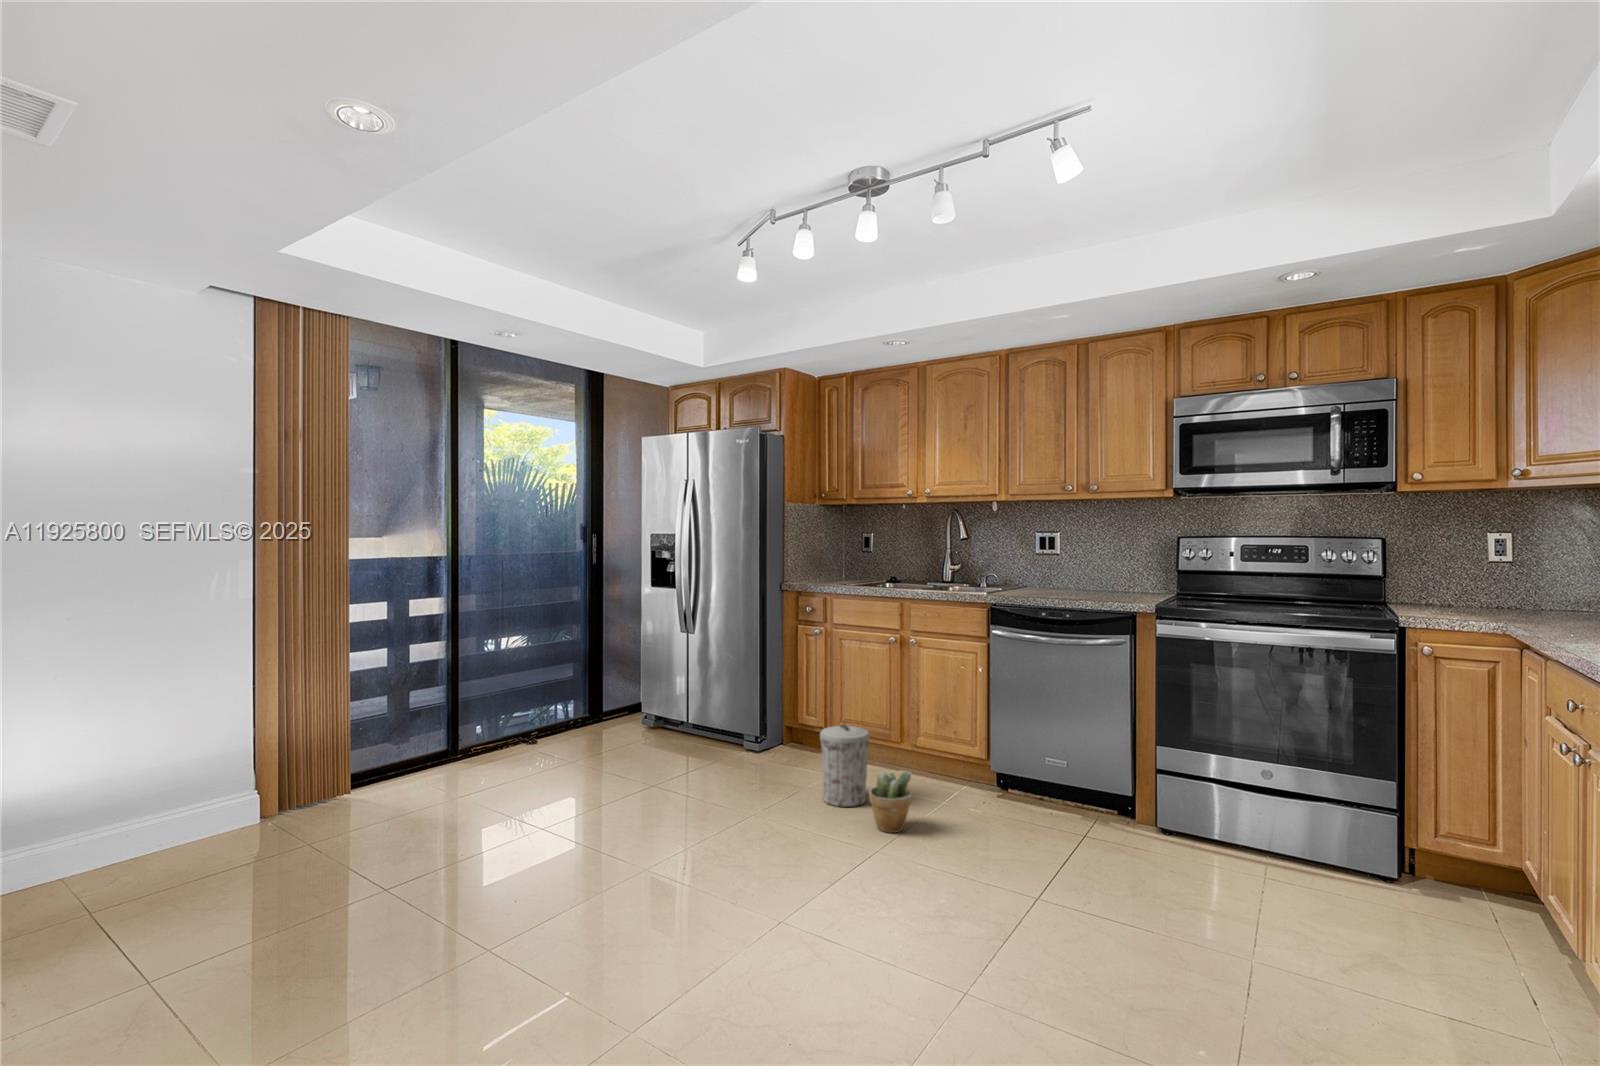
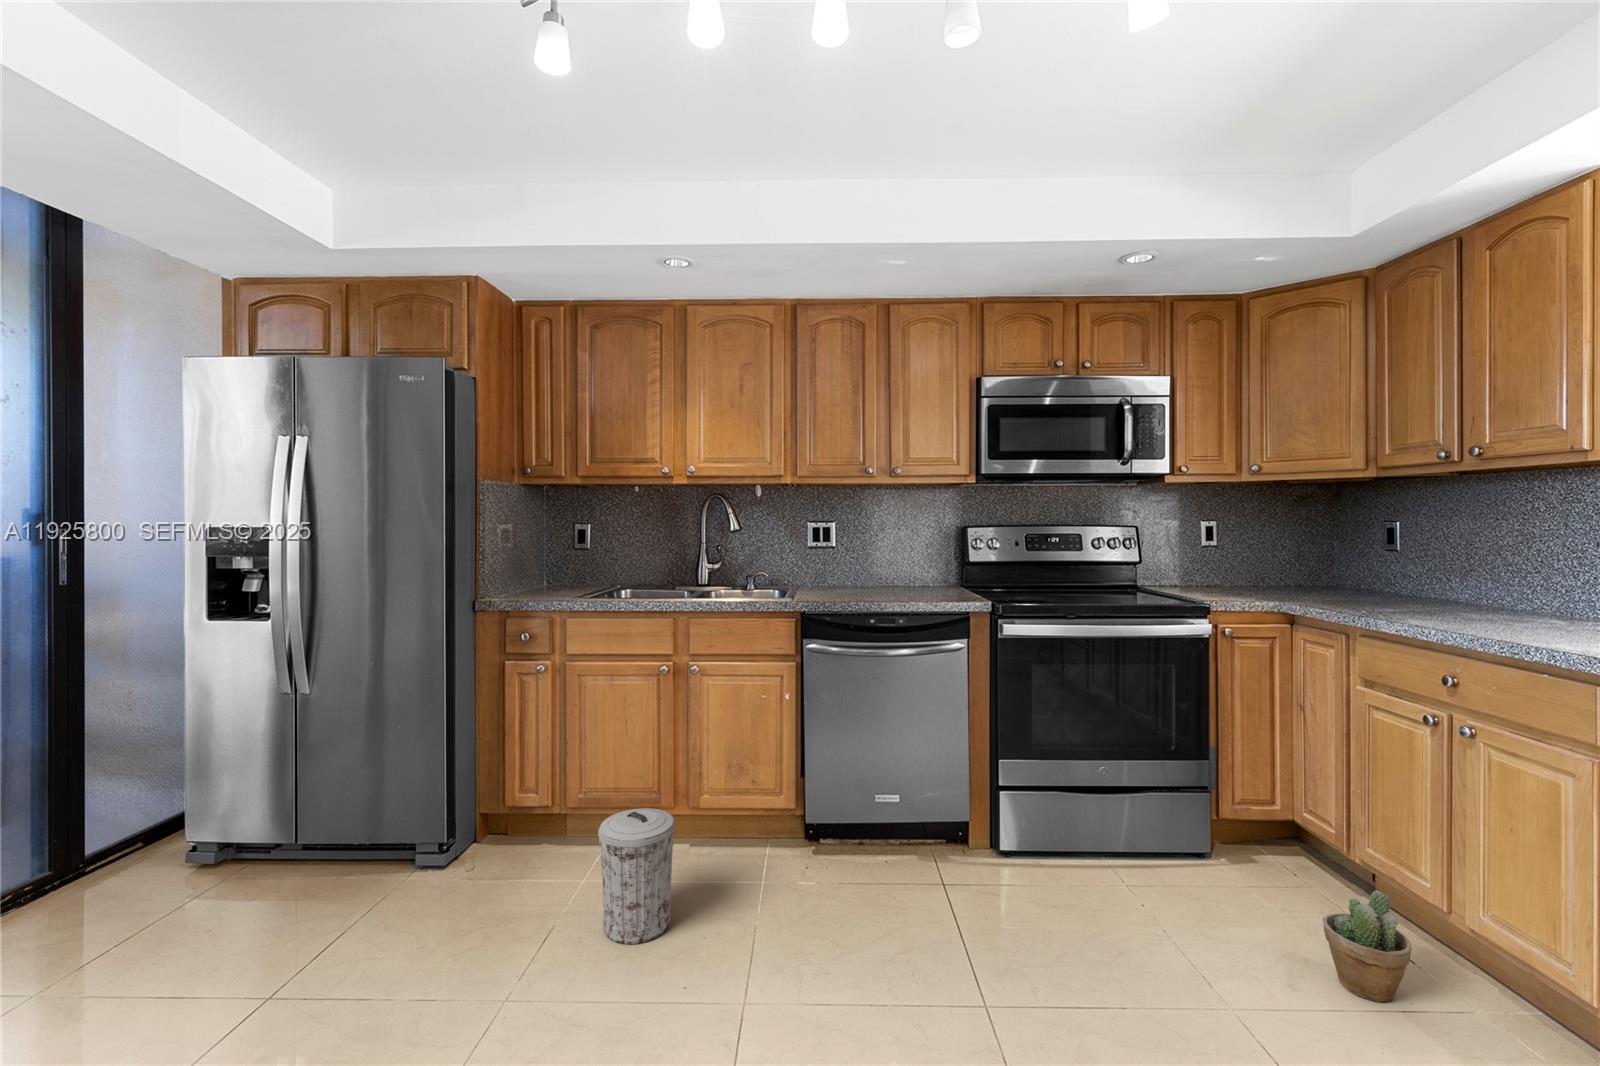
potted plant: present [869,771,911,833] -> present [1322,891,1412,1003]

